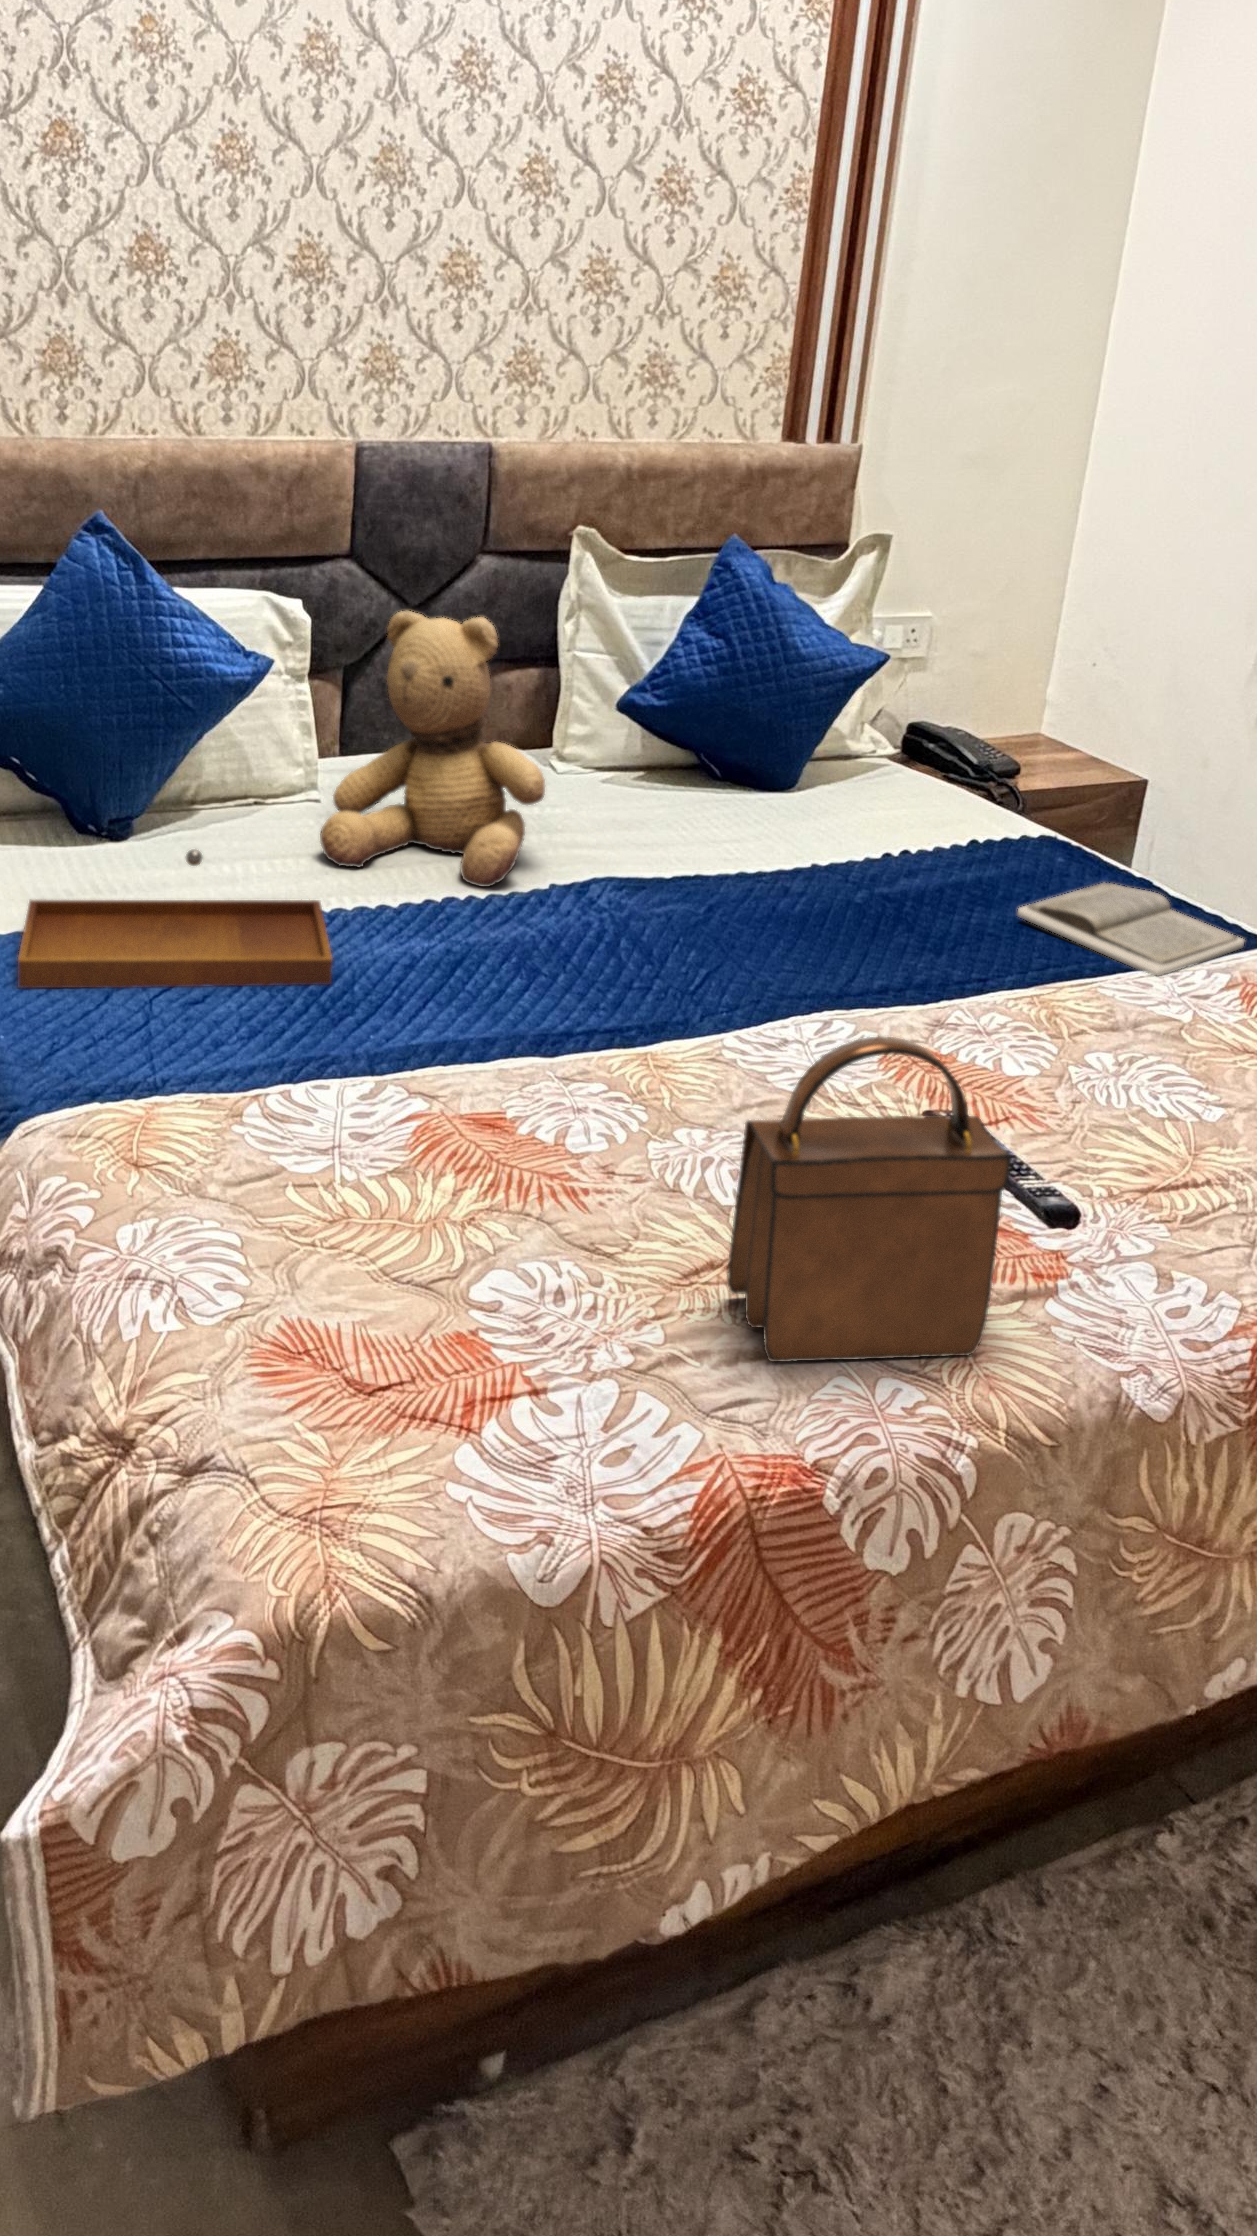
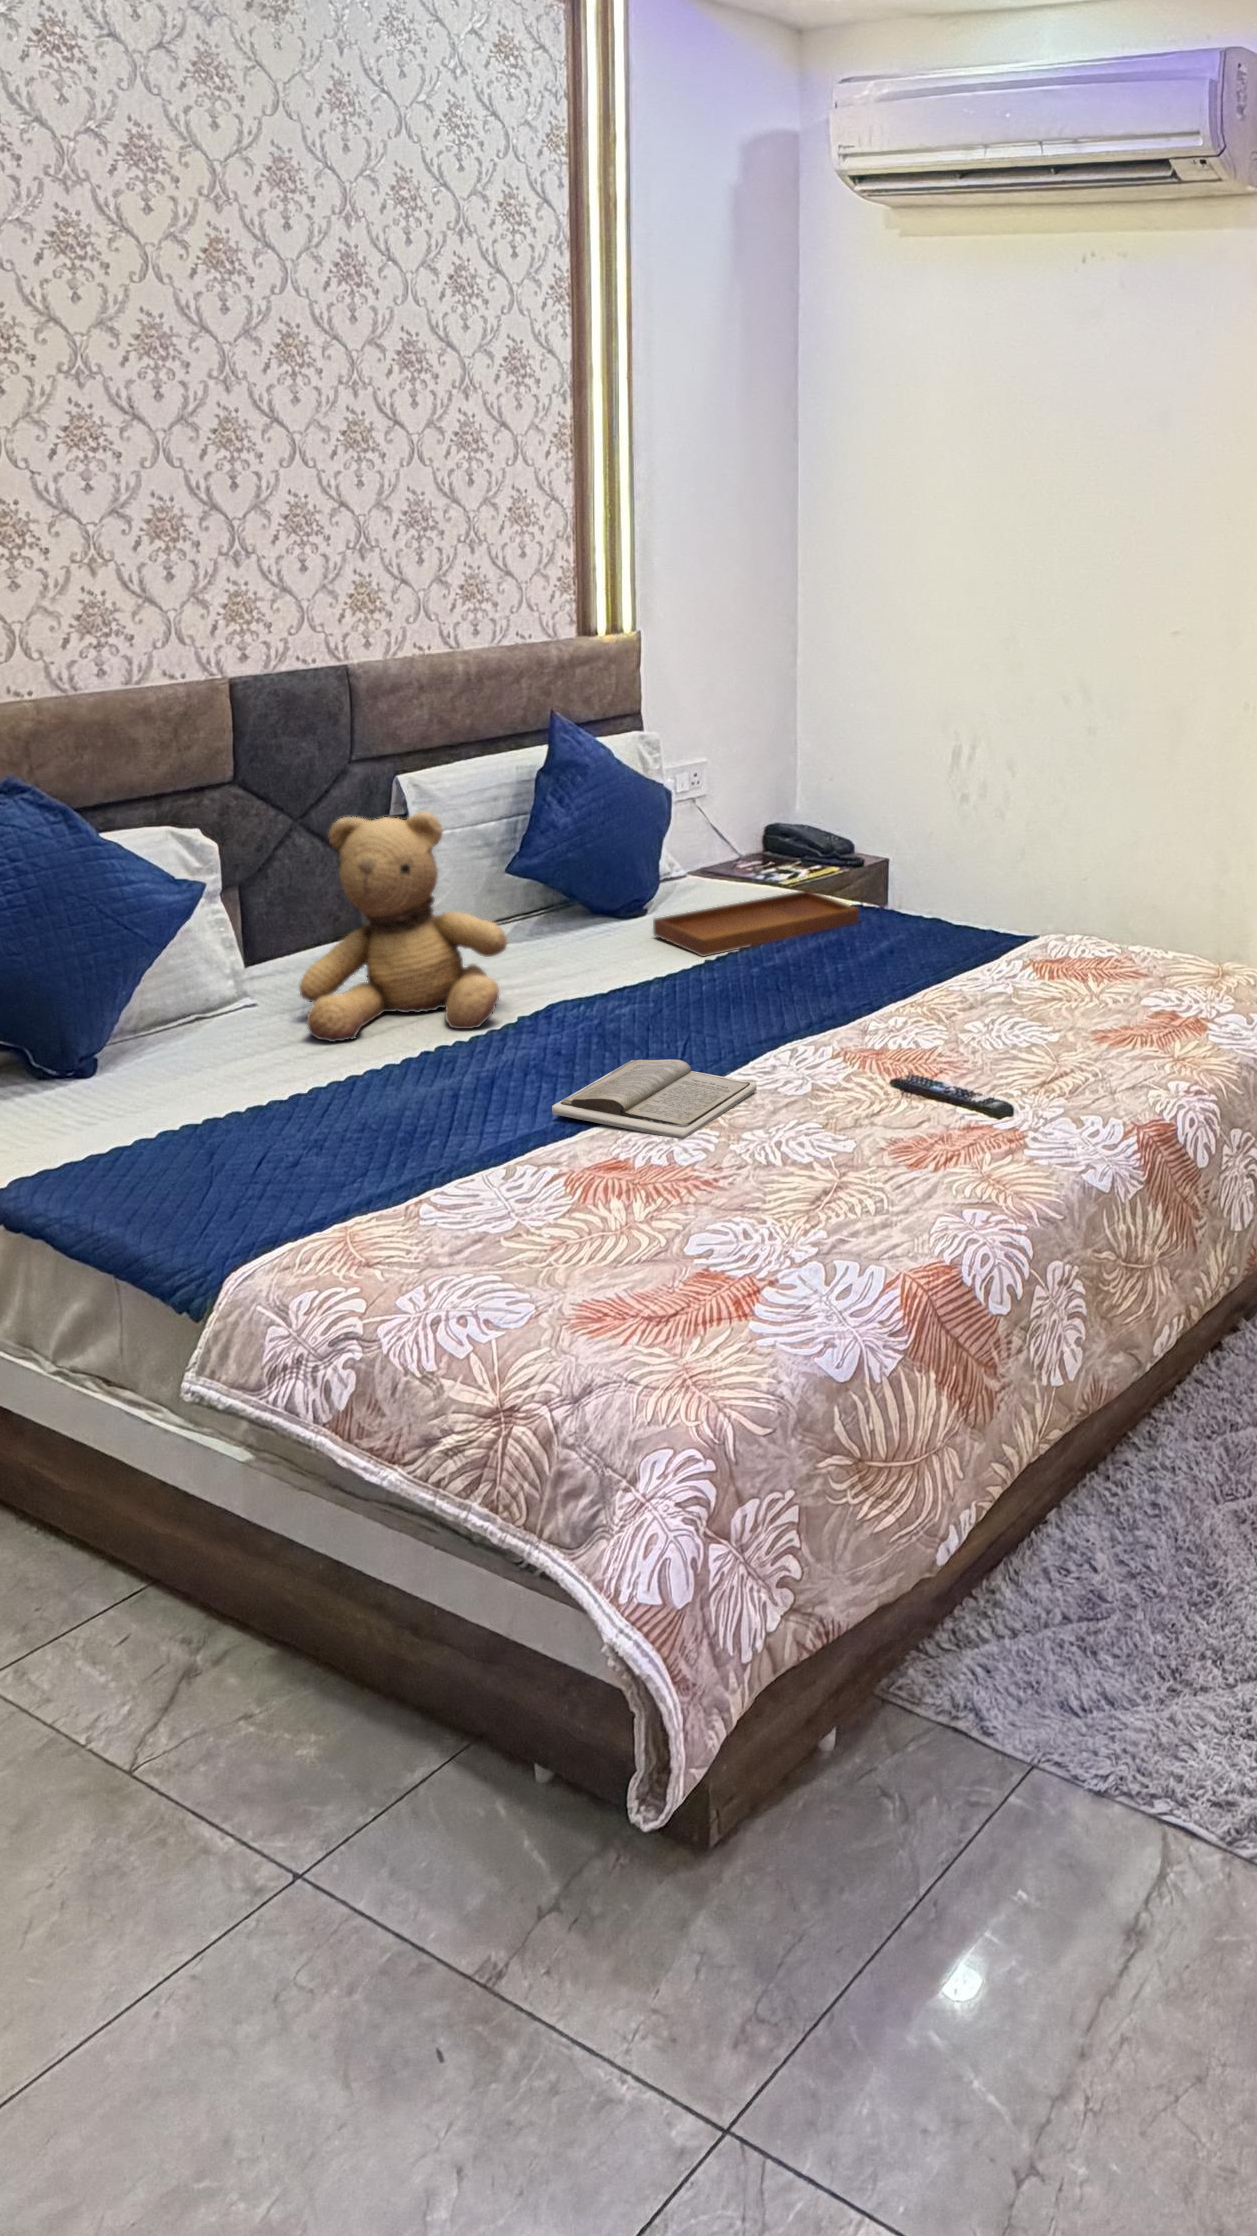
tray: present [18,849,333,988] -> present [653,866,859,956]
book: present [1018,883,1244,976] -> present [552,1059,757,1139]
handbag: present [728,1037,1012,1362] -> none [848,1005,1009,1225]

